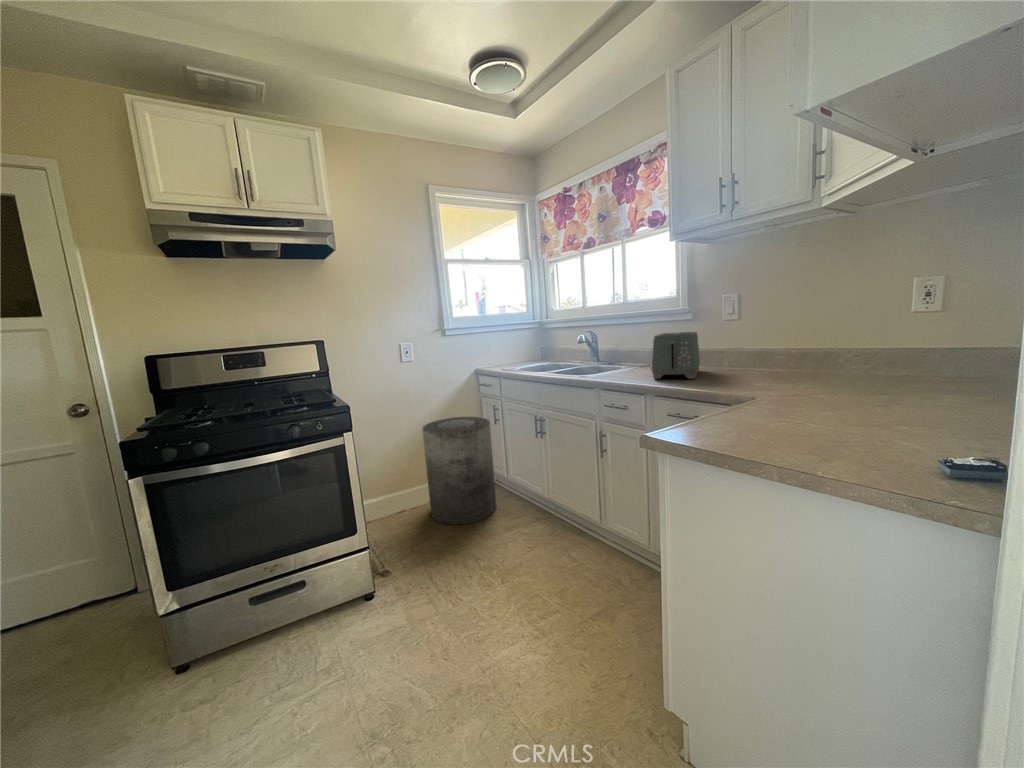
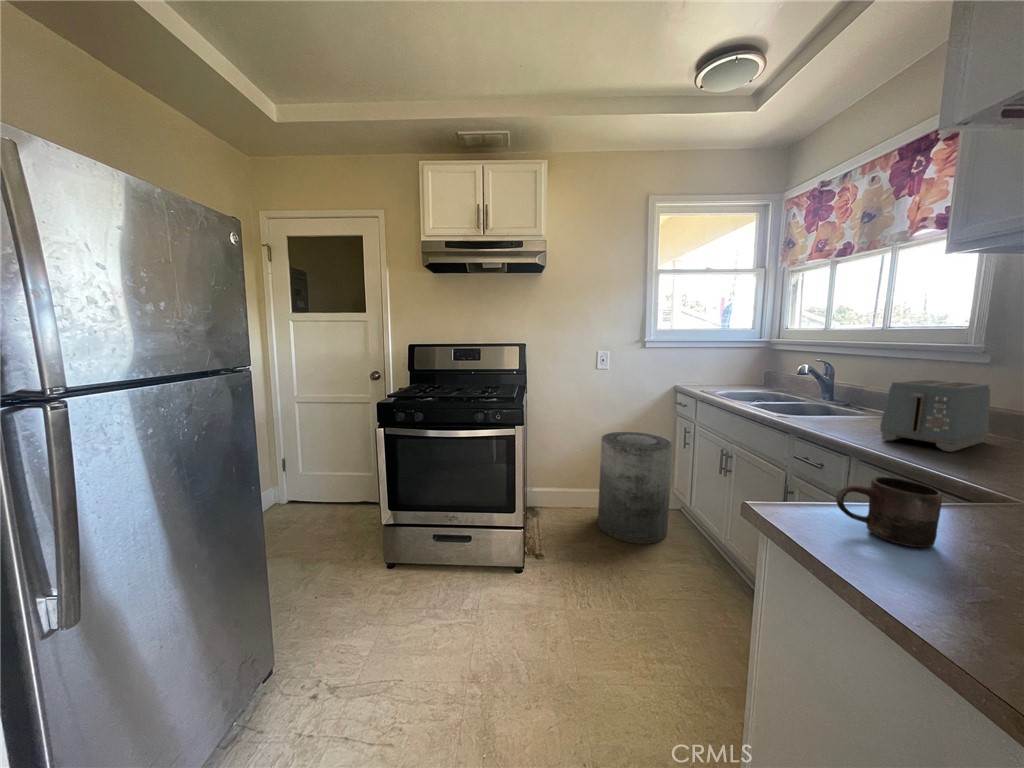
mug: none [703,391,762,436] -> present [836,477,942,547]

